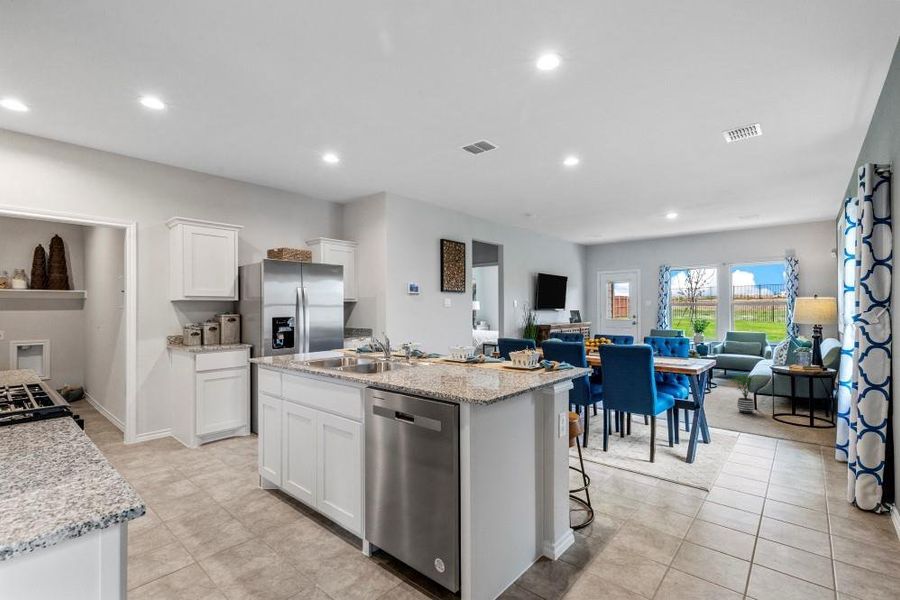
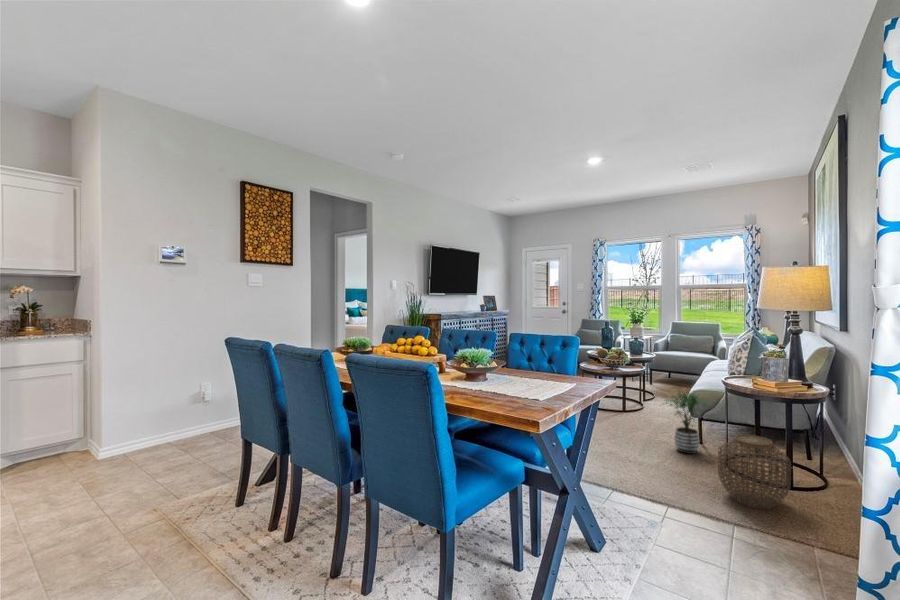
woven basket: none [767,395,811,435] -> present [718,434,791,509]

